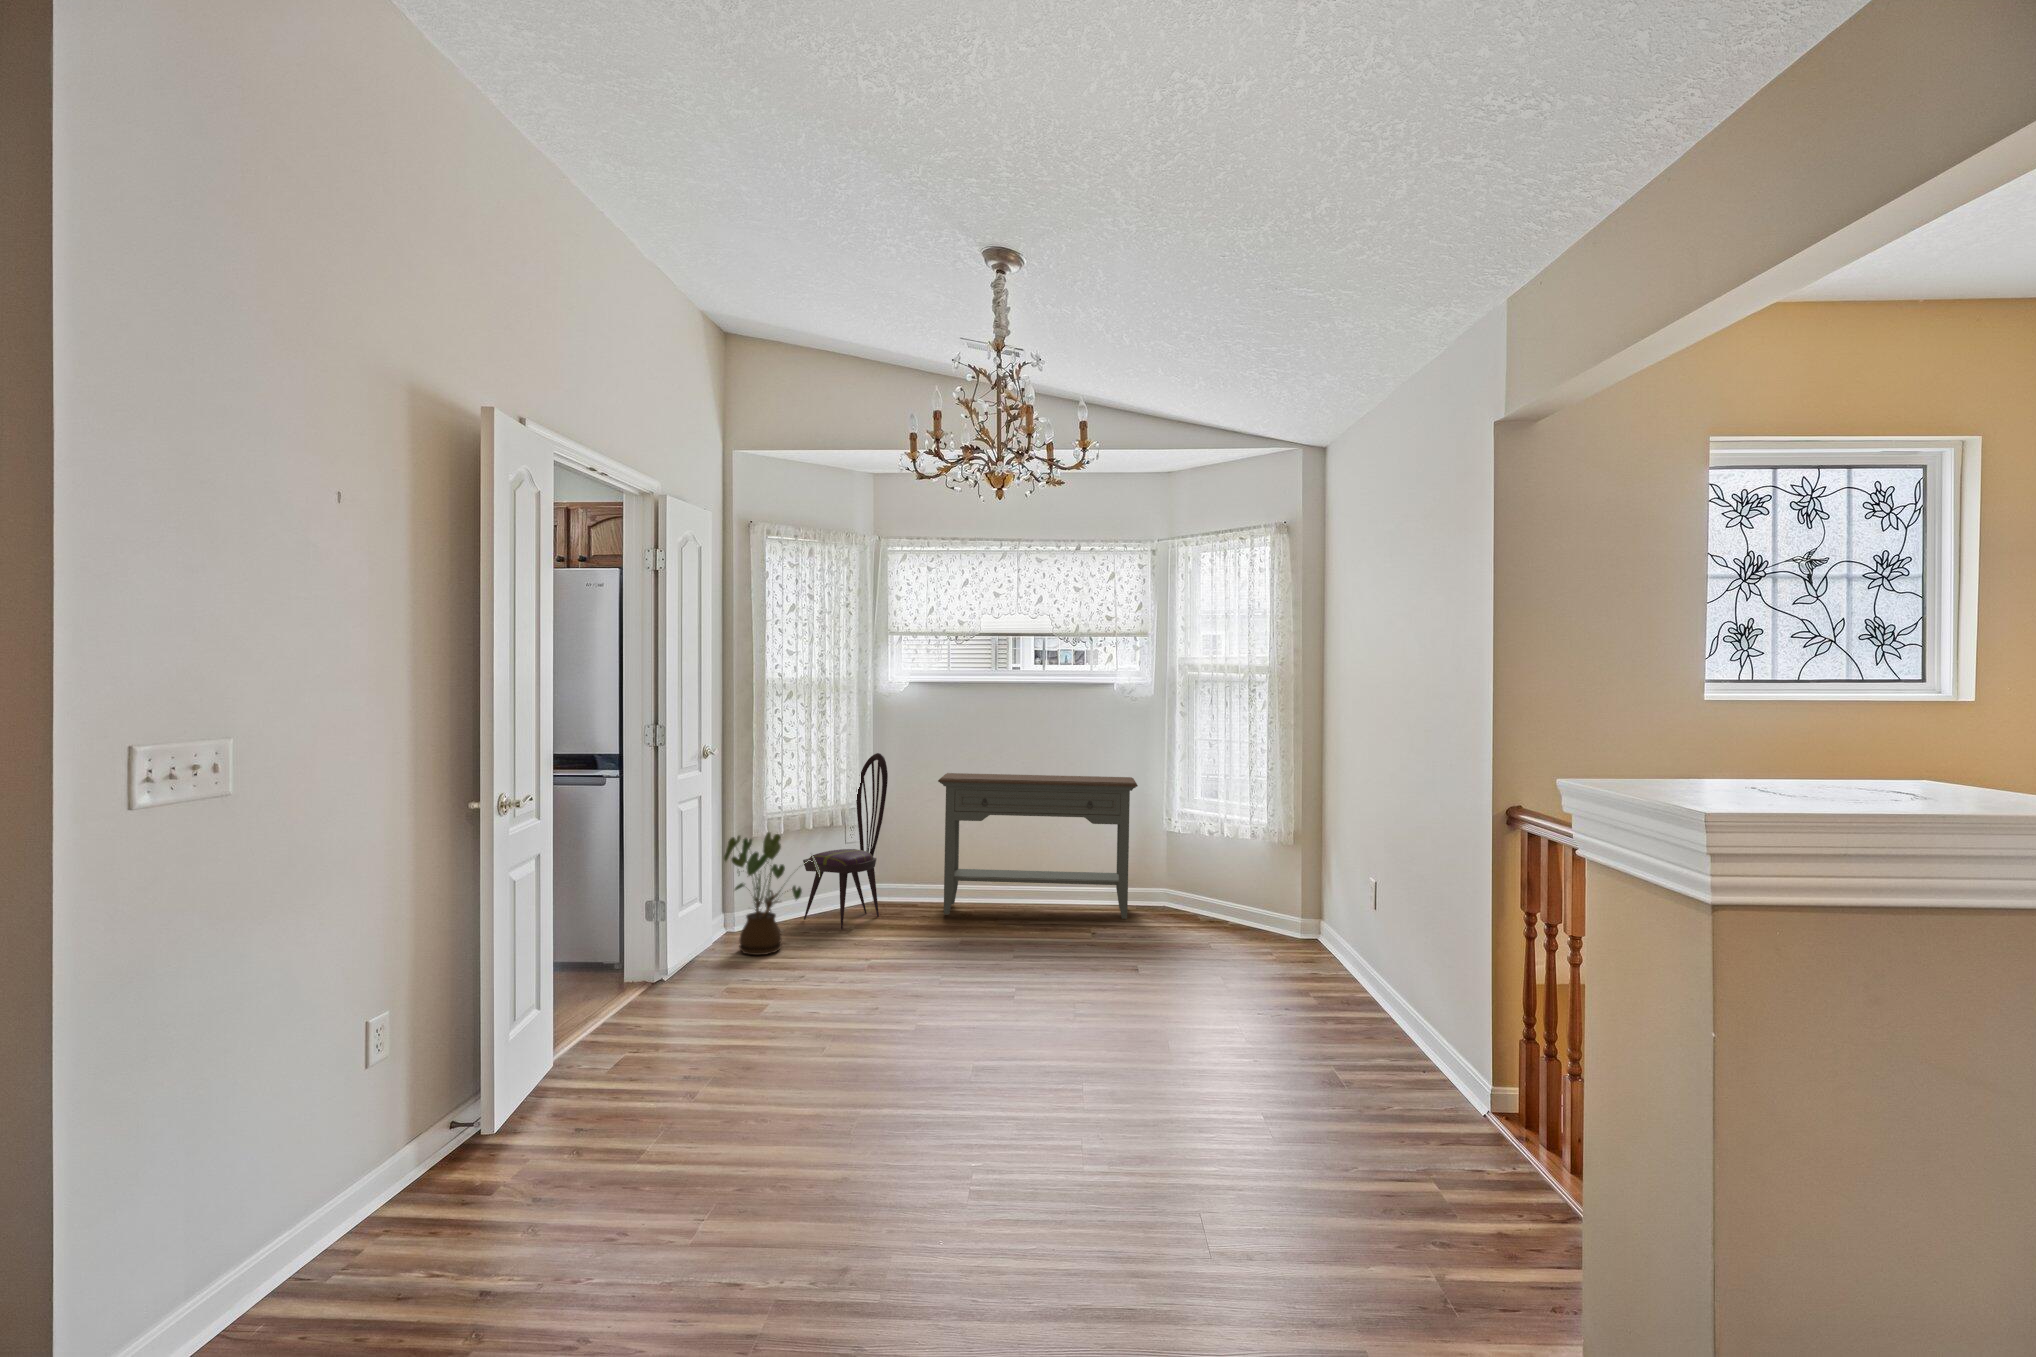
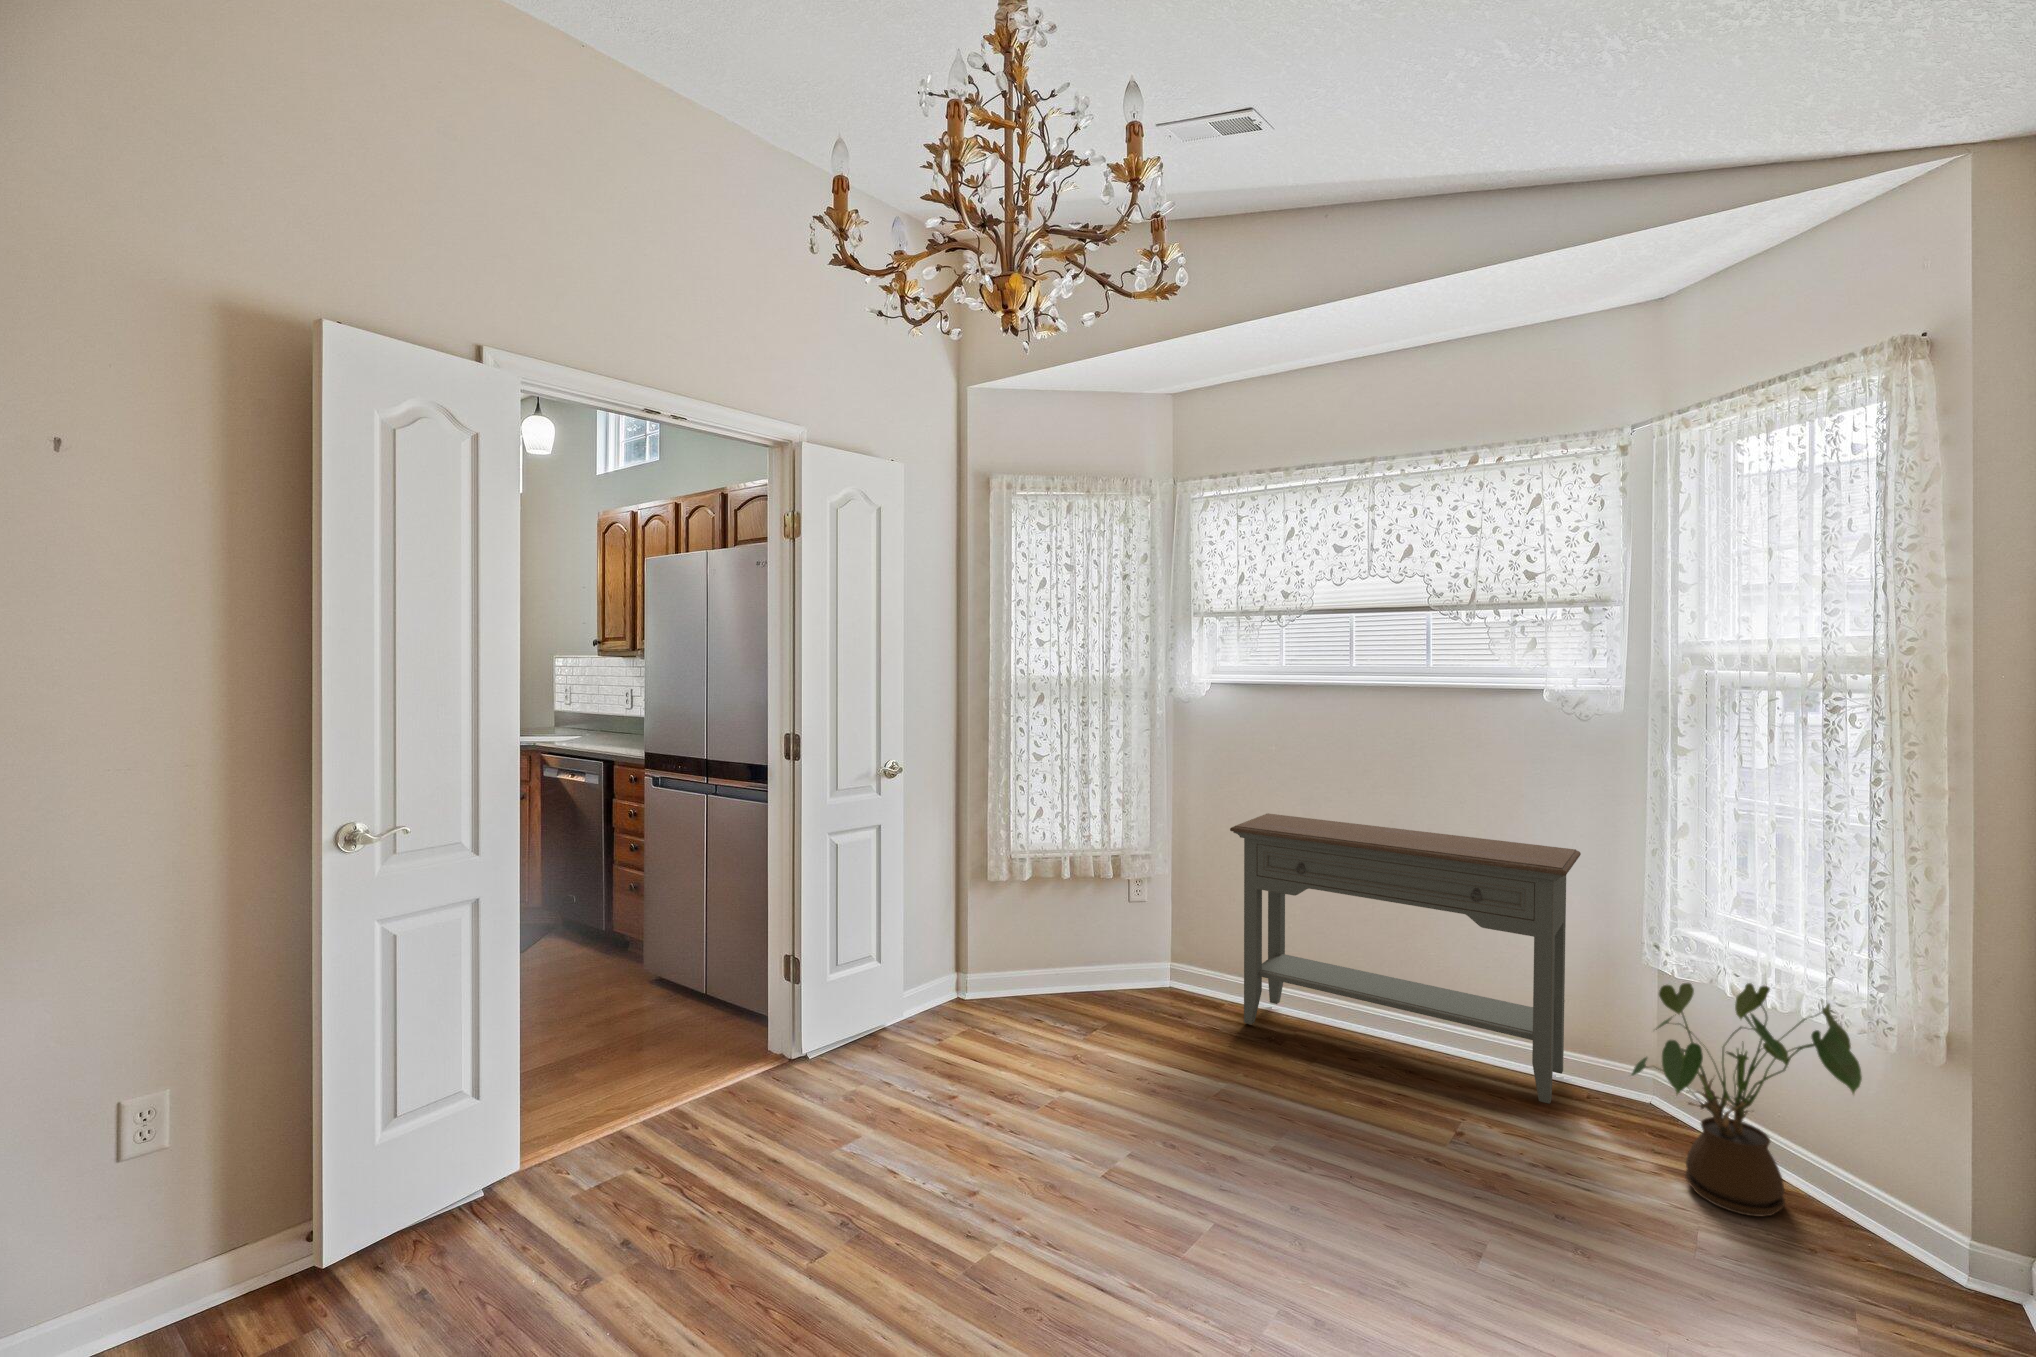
dining chair: present [803,753,888,930] -> none [1060,780,1172,1023]
house plant: present [724,832,820,955] -> present [1632,983,1862,1216]

